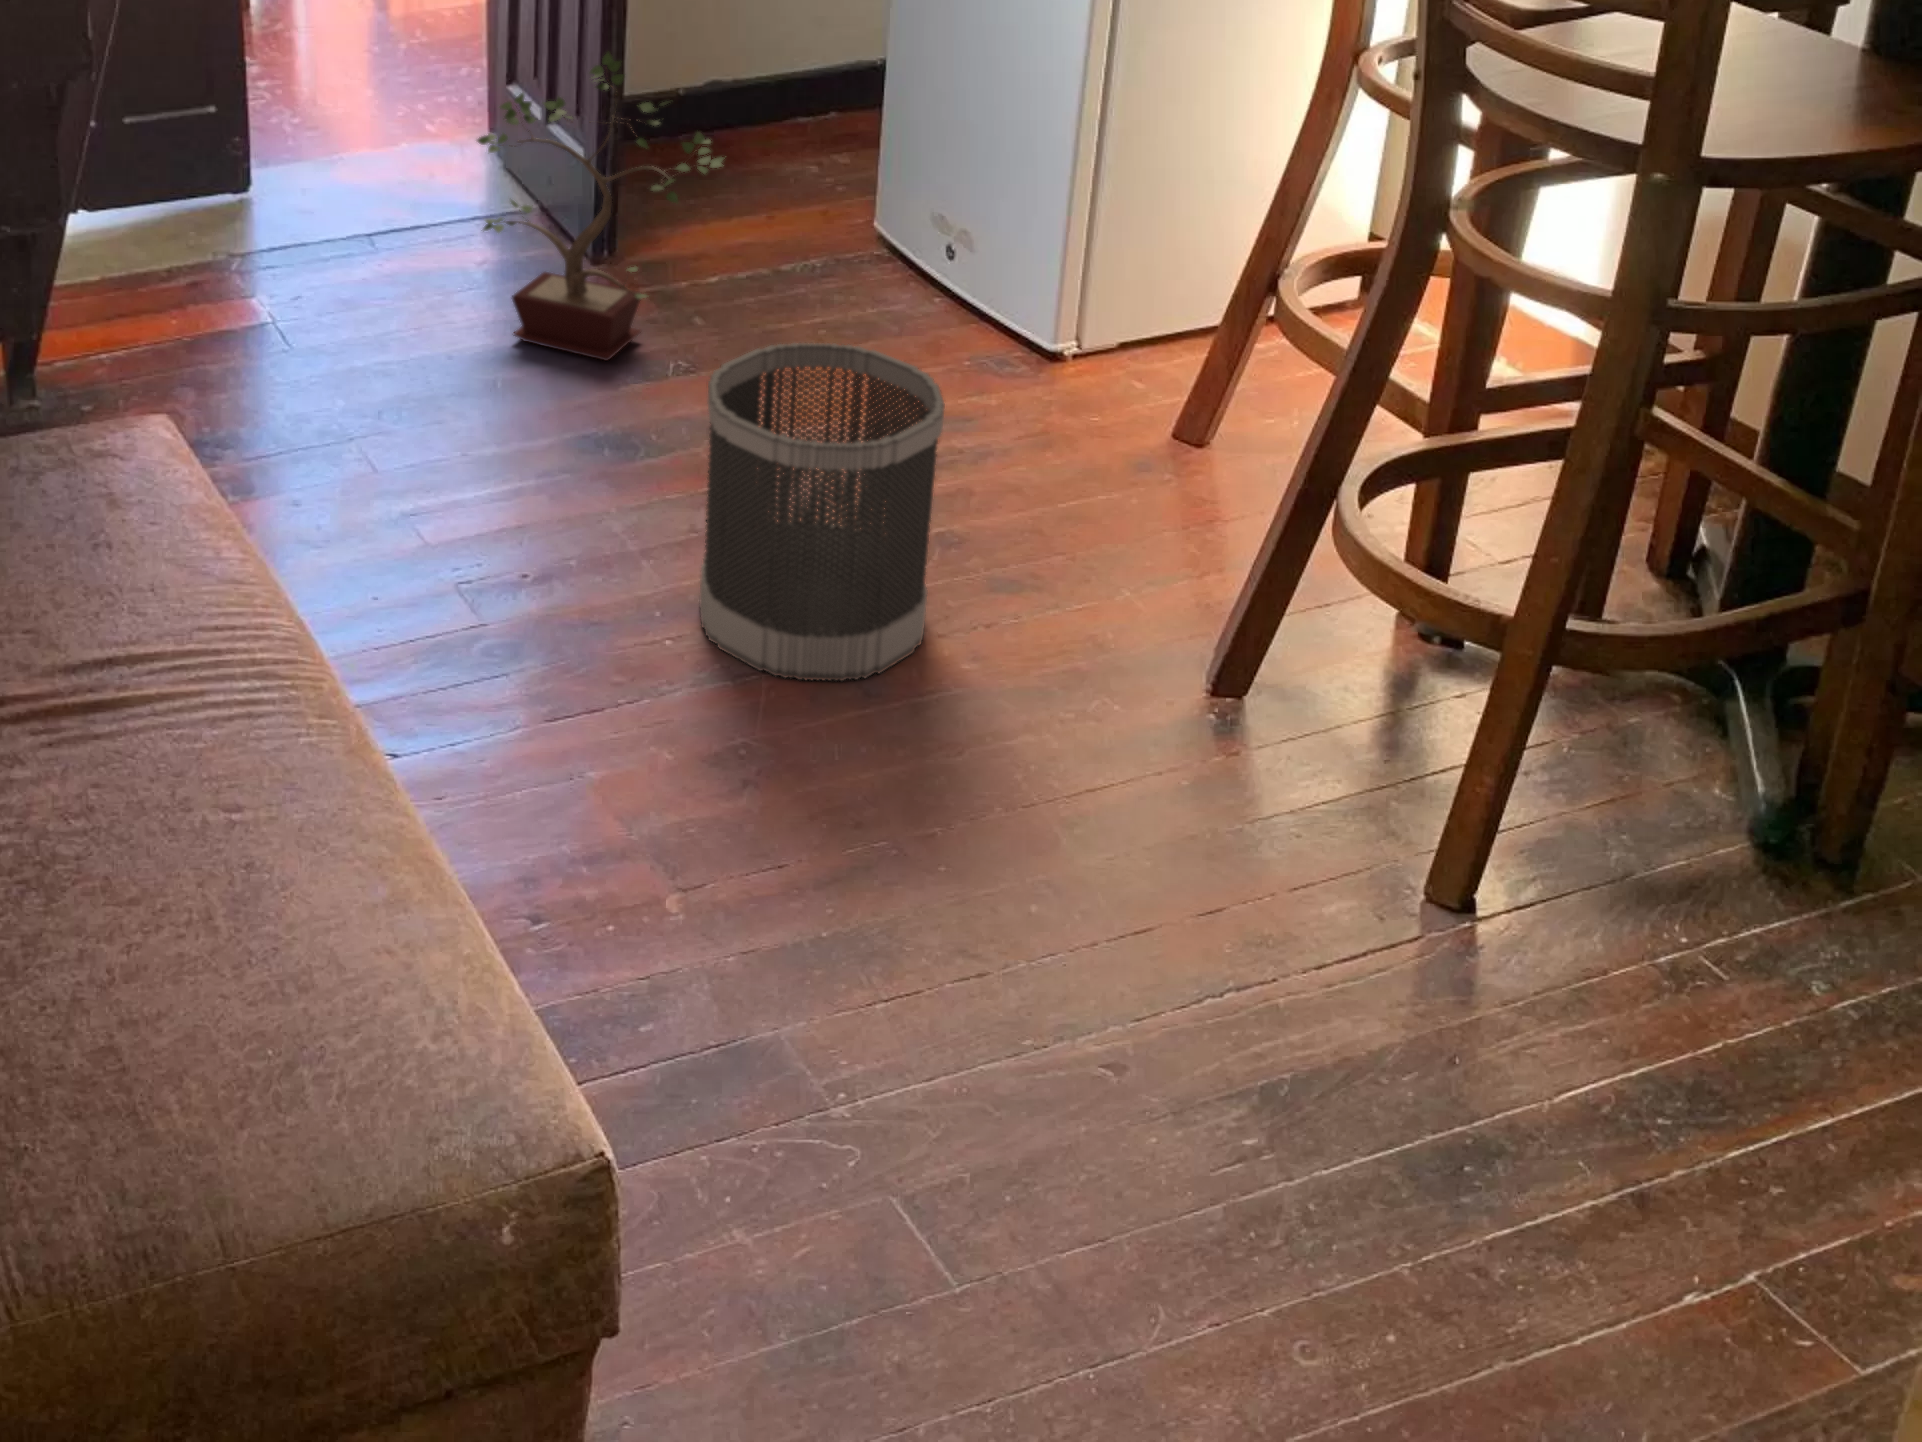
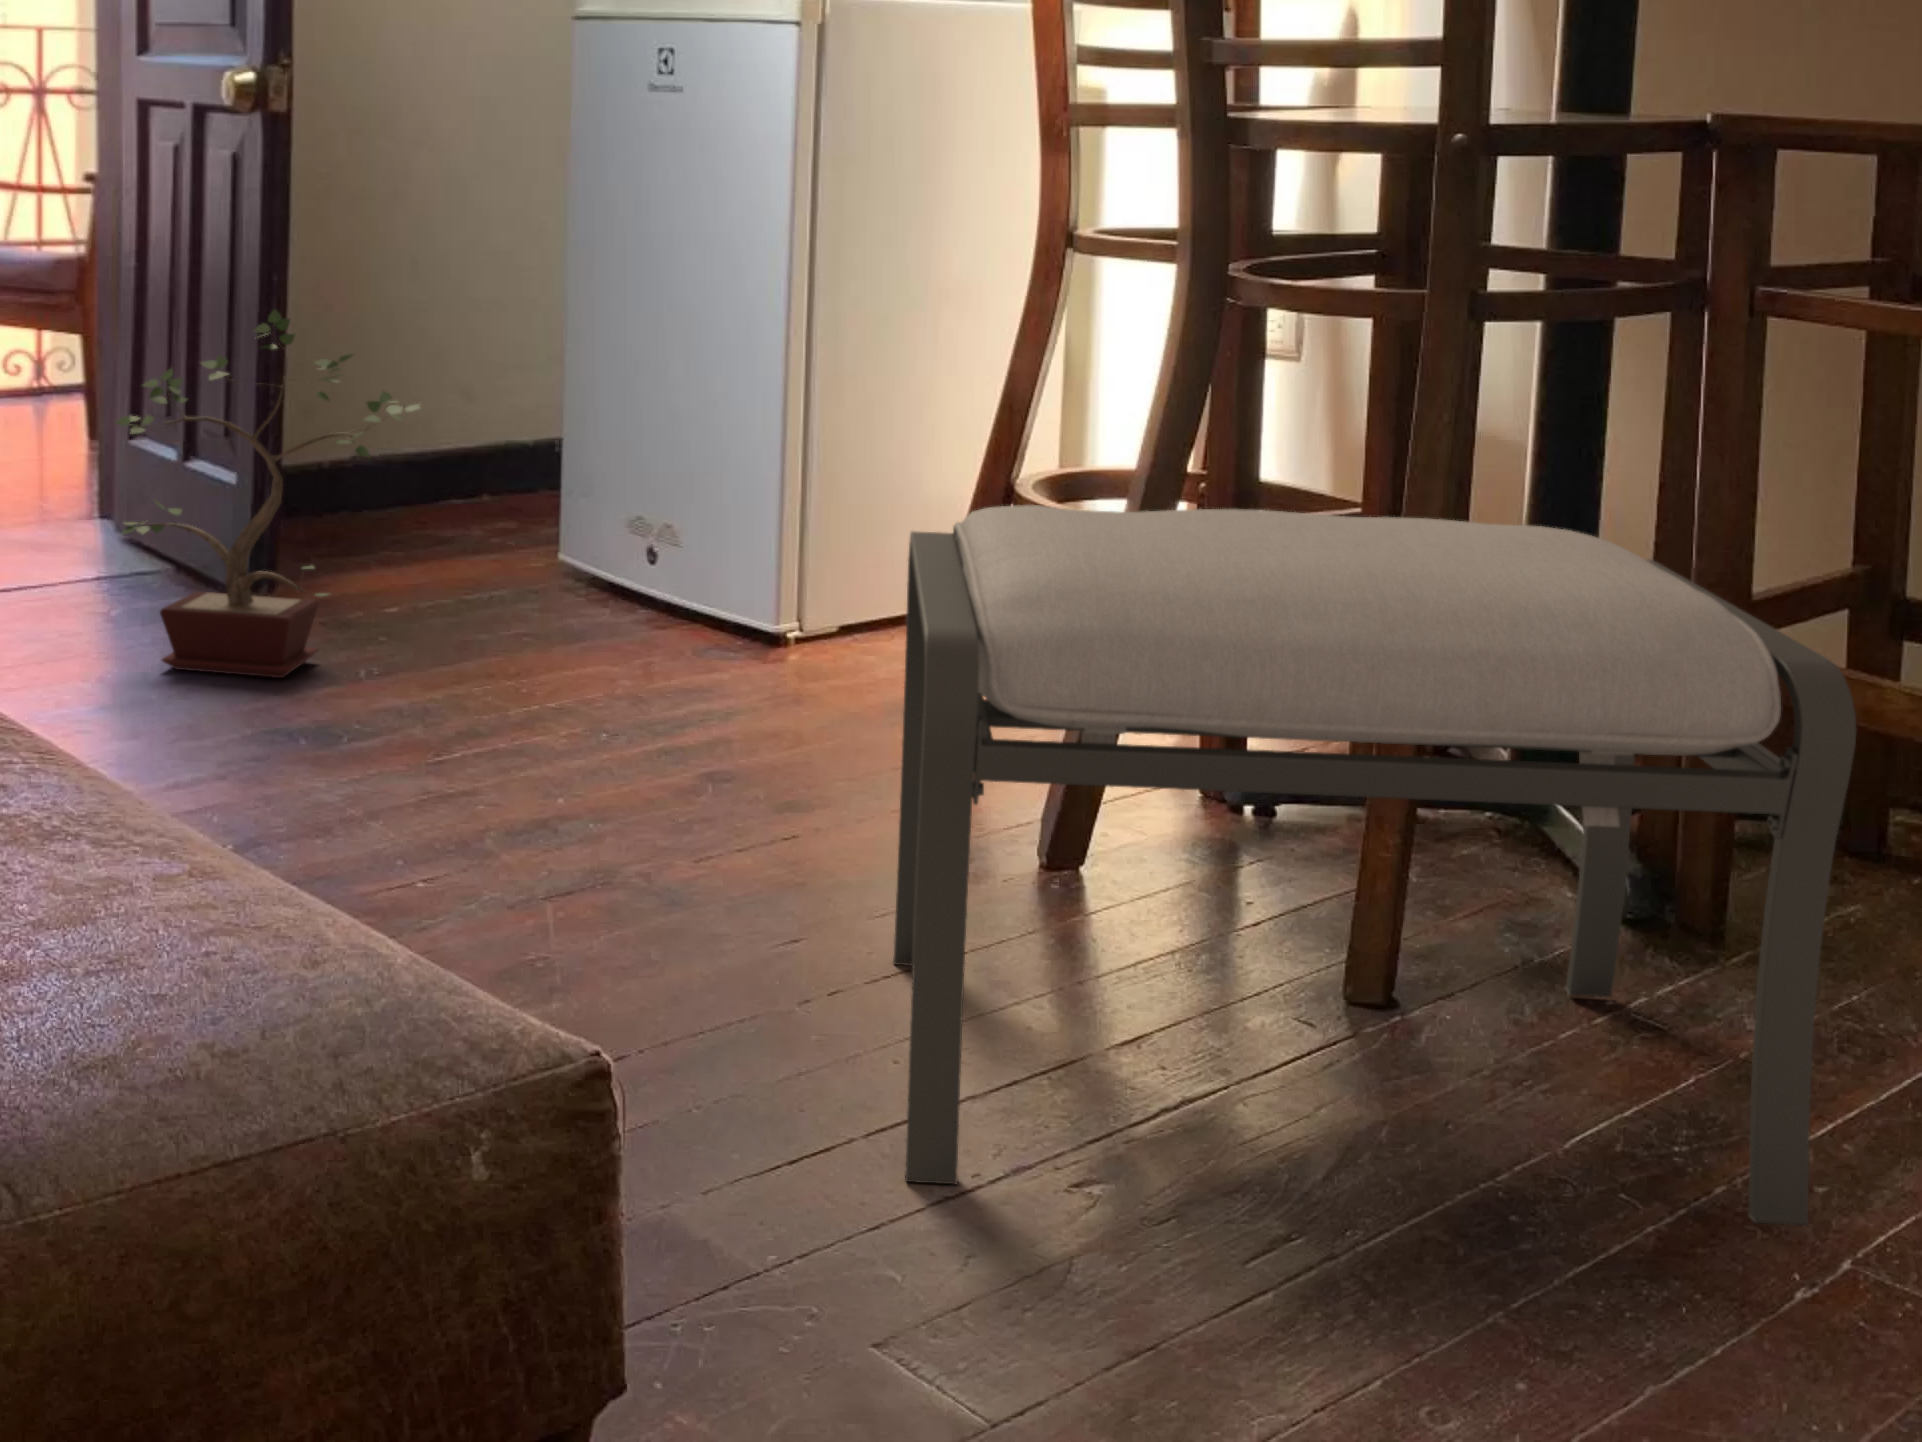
wastebasket: present [700,343,945,682] -> none [451,523,734,907]
ottoman: none [963,467,1857,1231] -> present [893,505,1857,1226]

